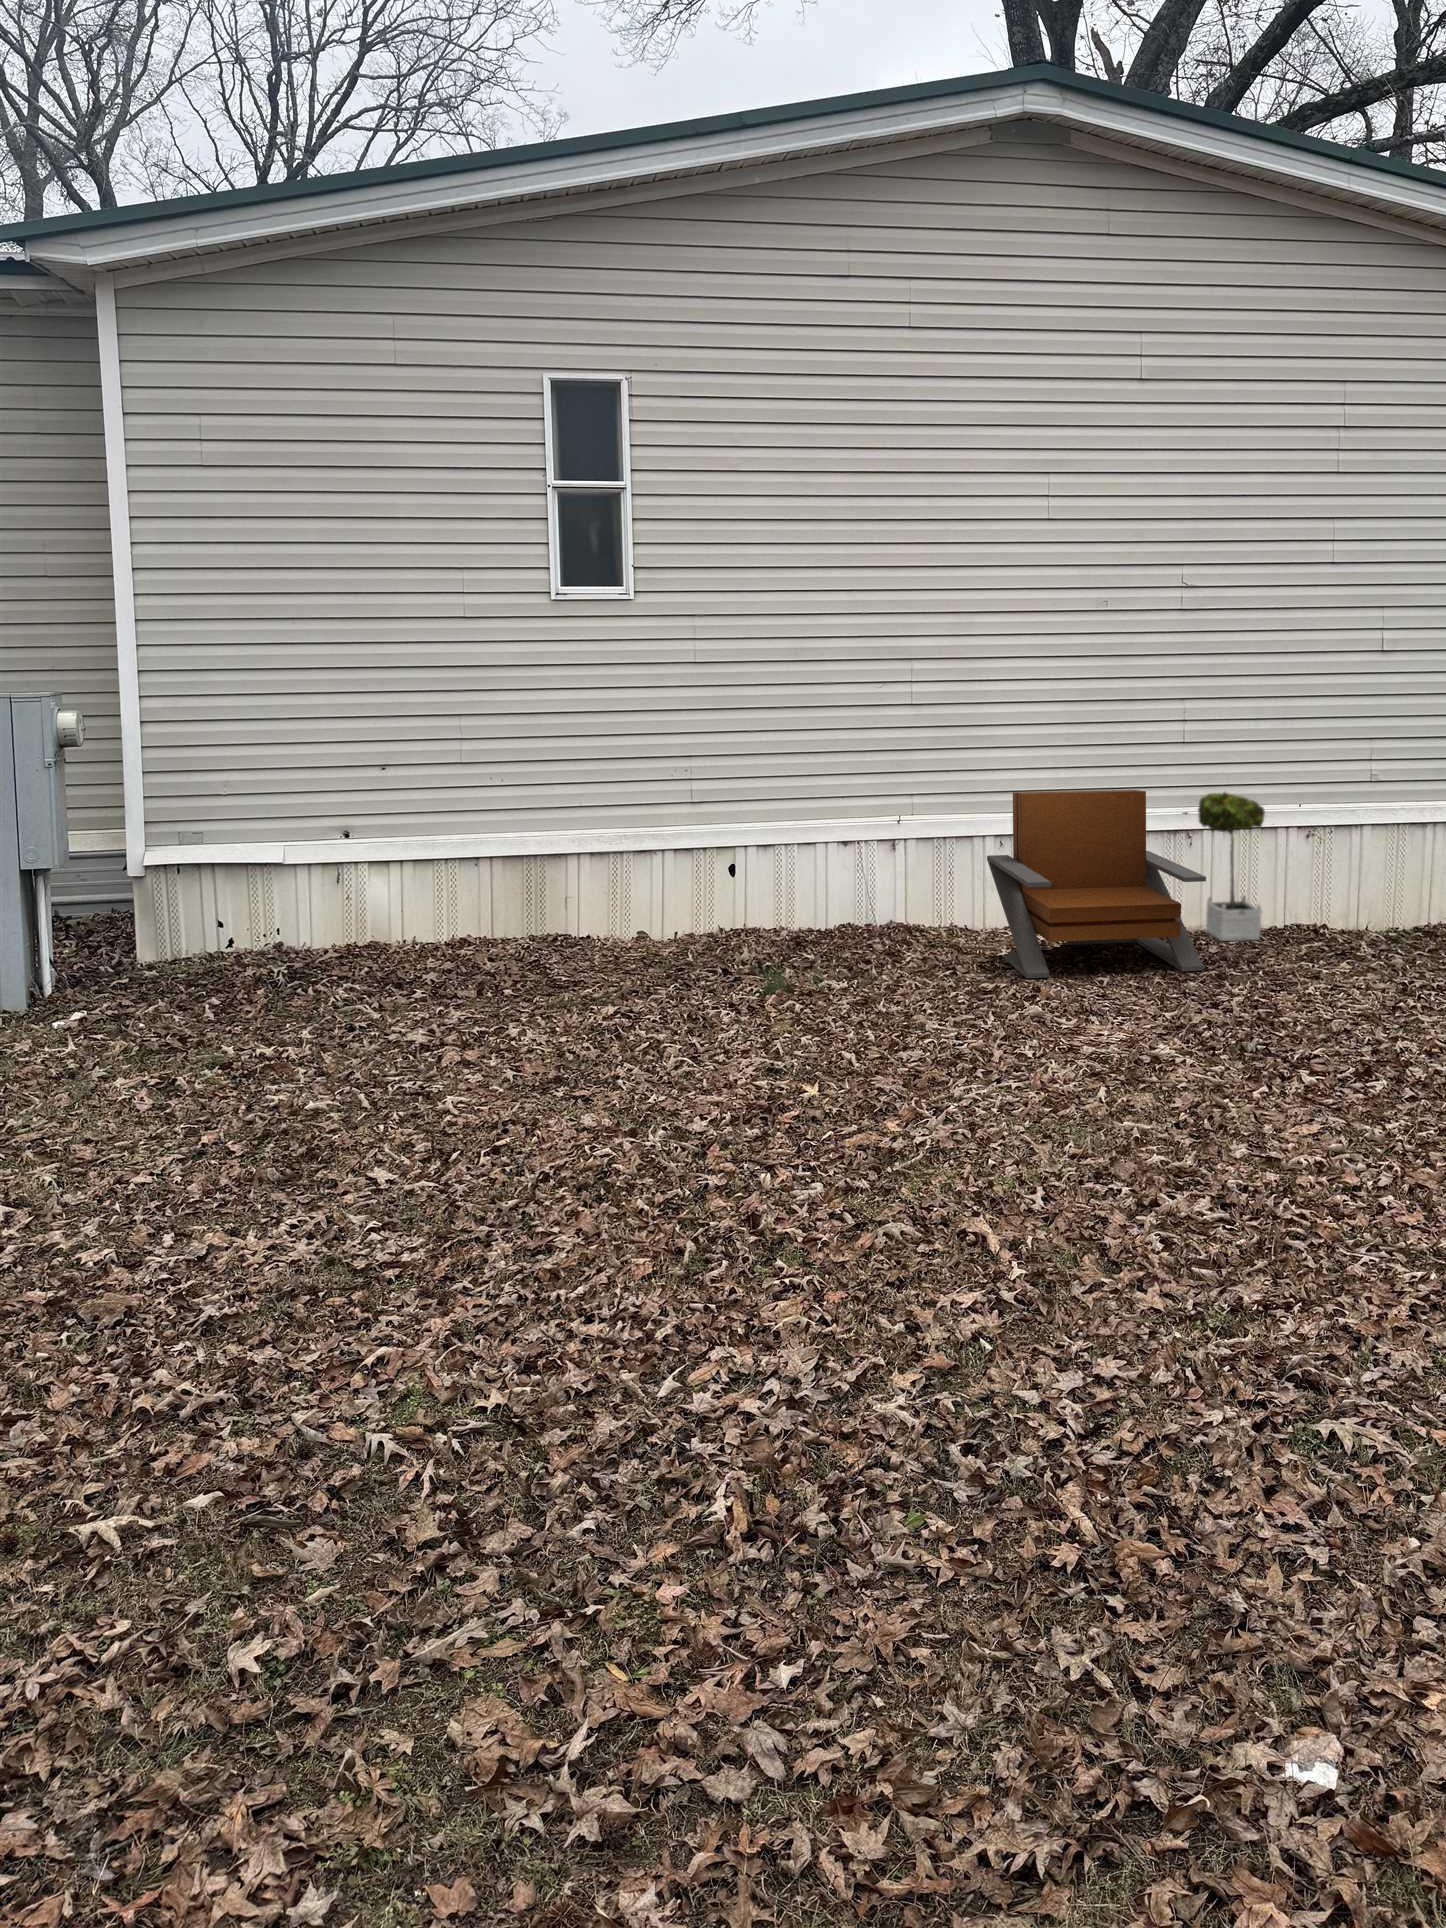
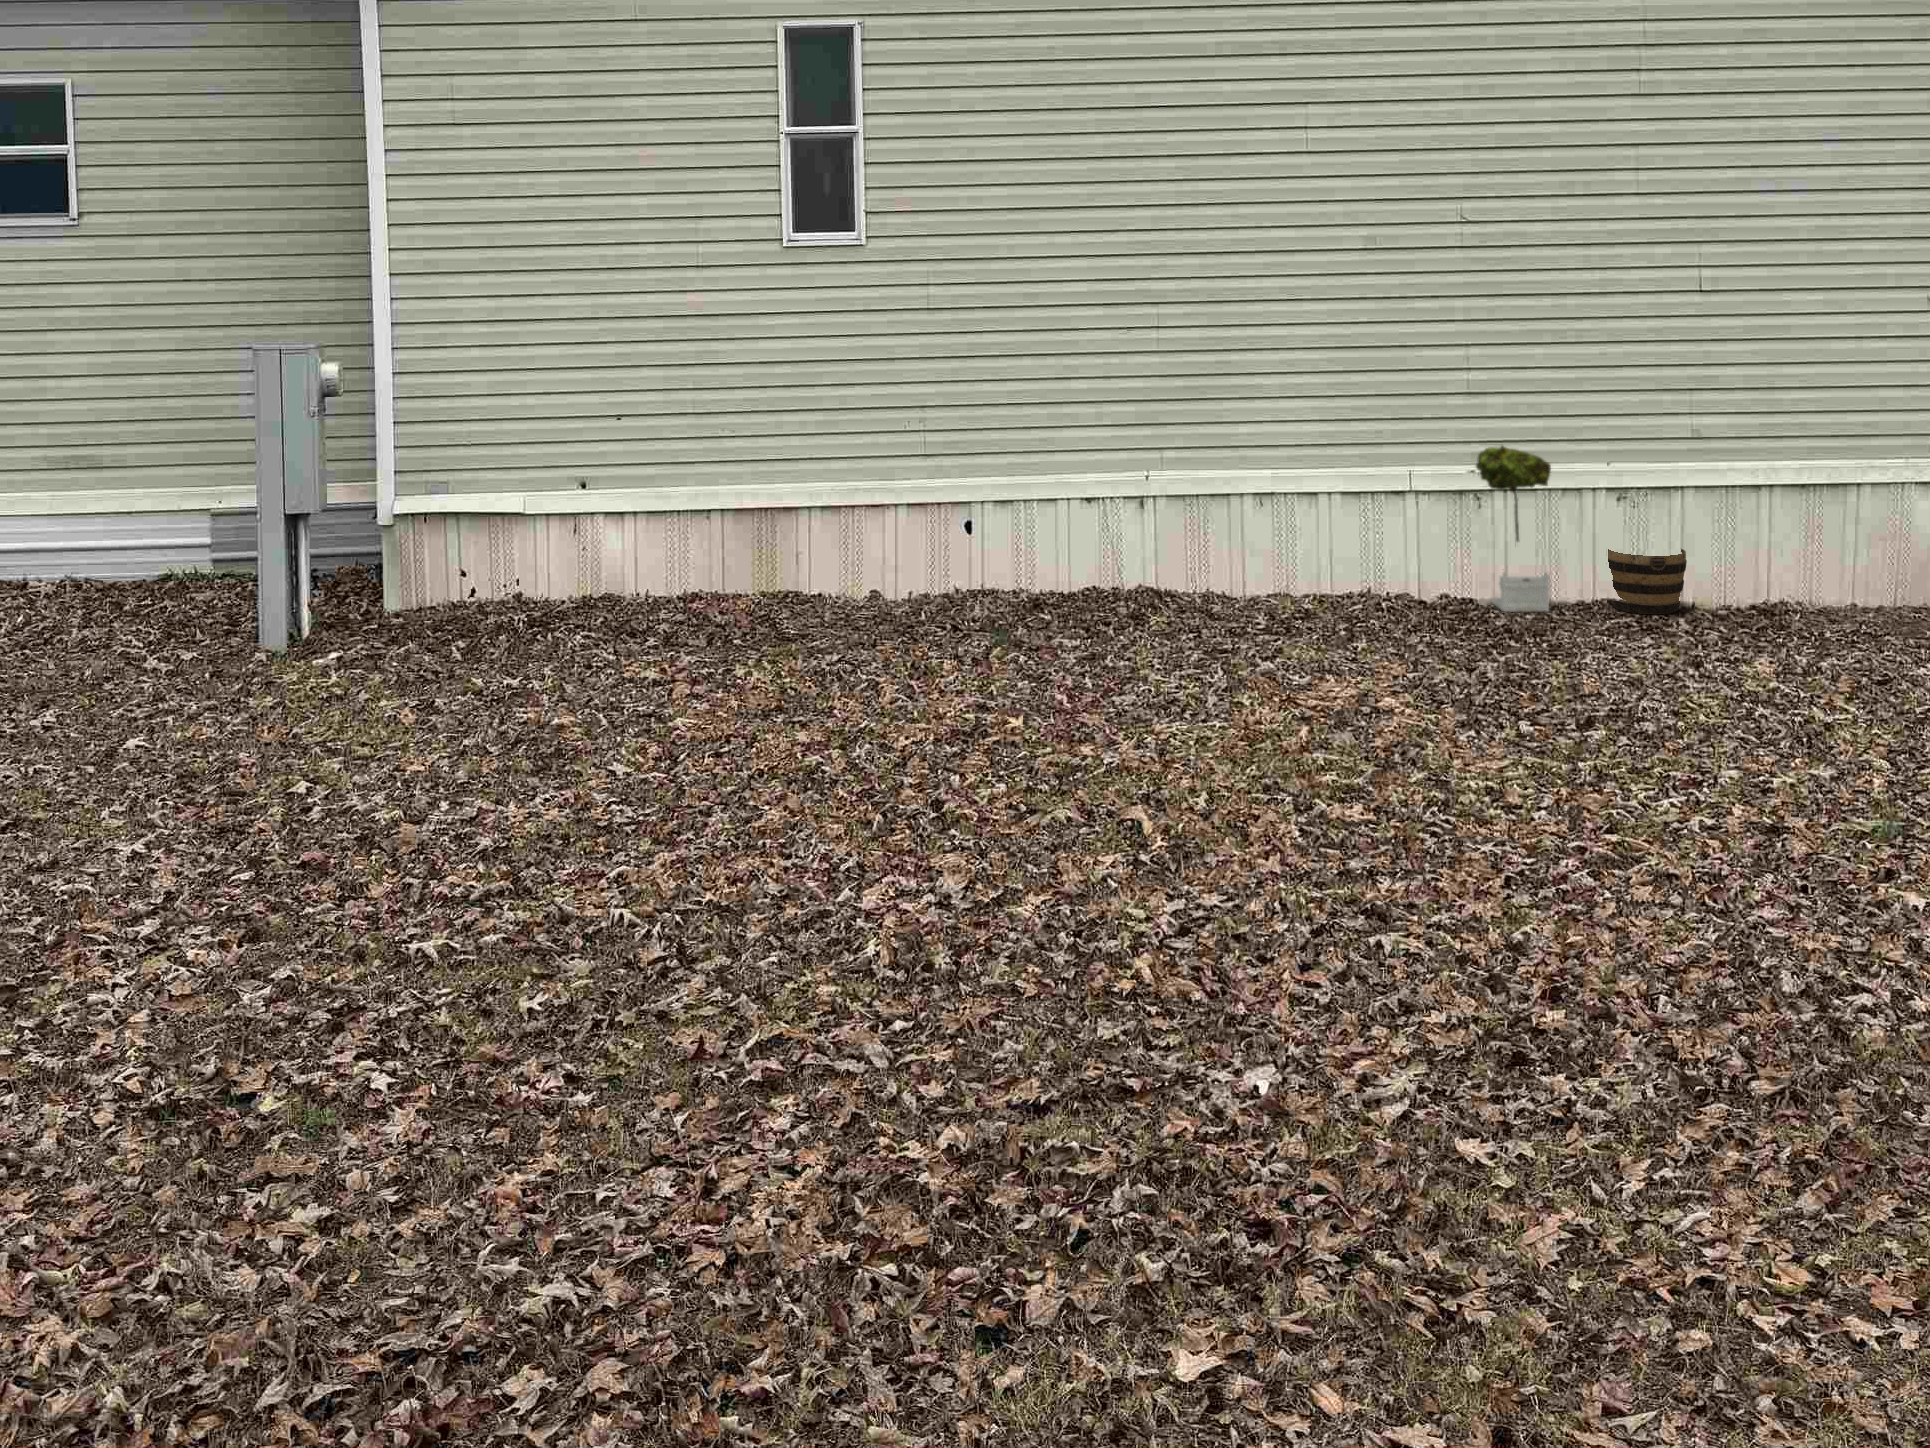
lounge chair: present [987,790,1206,978] -> none [1238,443,1465,640]
bucket: none [1306,877,1376,941] -> present [1608,549,1687,614]

